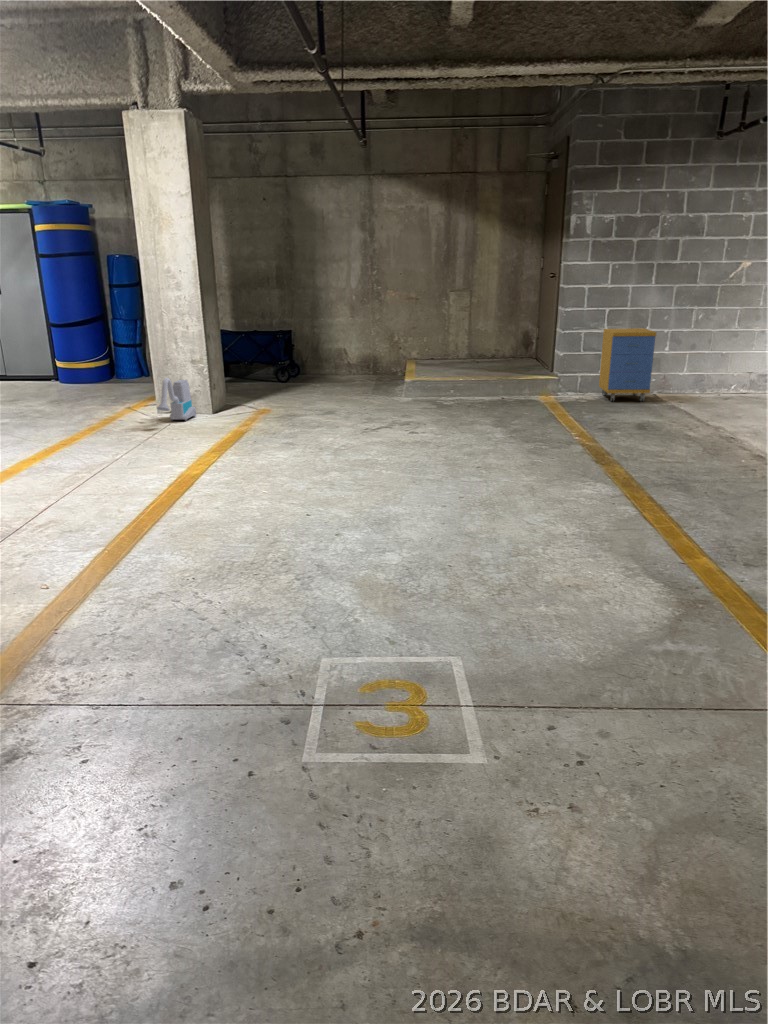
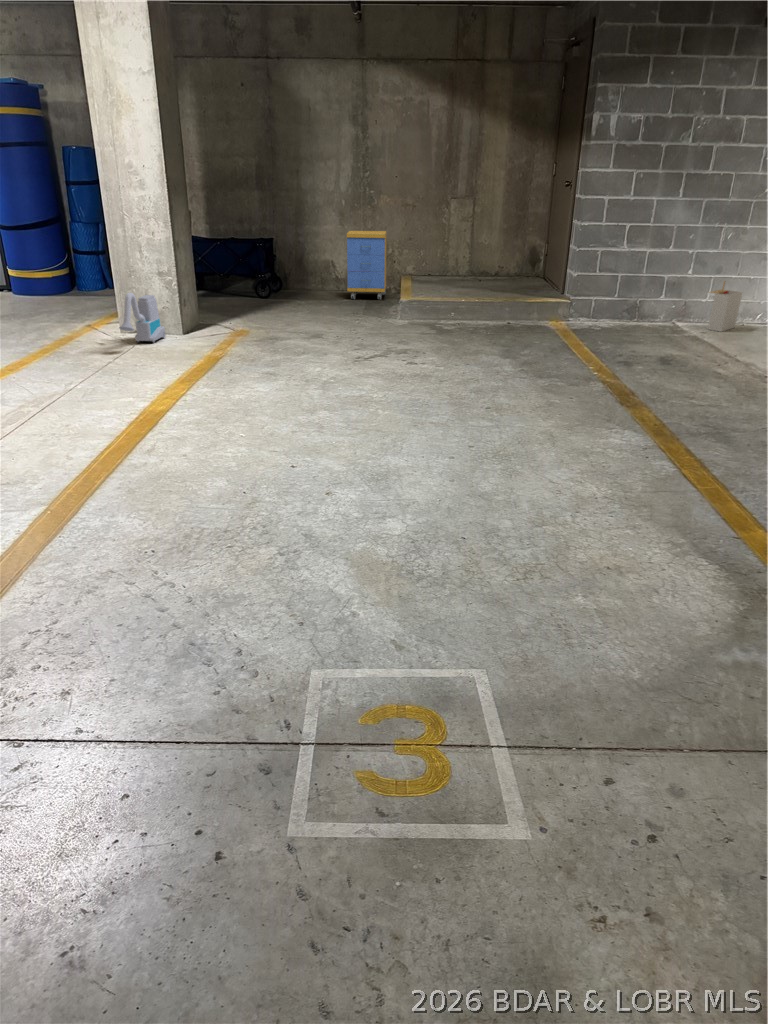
storage cabinet: present [599,328,656,401] -> present [347,231,387,300]
storage bin: none [684,356,716,401] -> present [708,281,742,332]

